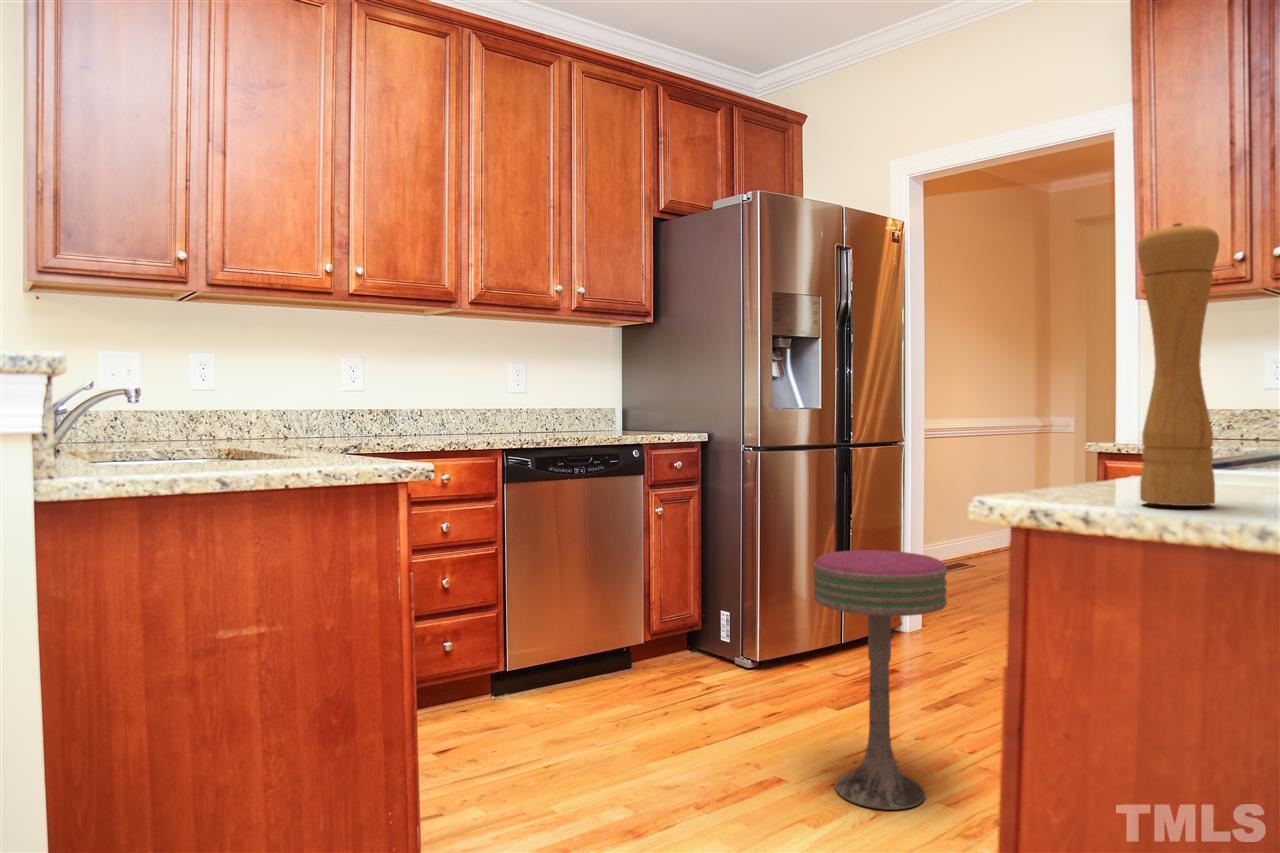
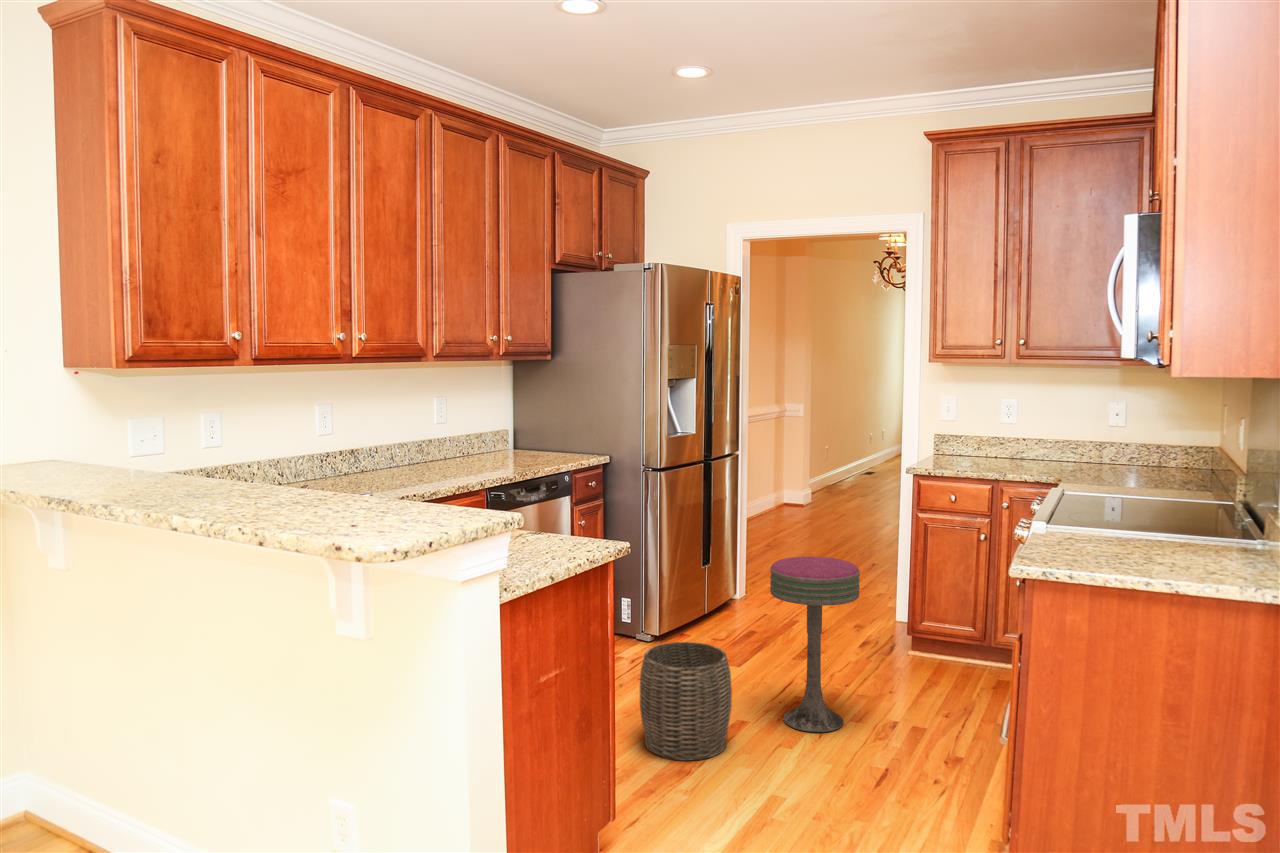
pepper mill: present [1138,223,1219,506] -> none [1083,441,1121,569]
woven basket: none [609,652,736,817] -> present [640,642,732,761]

